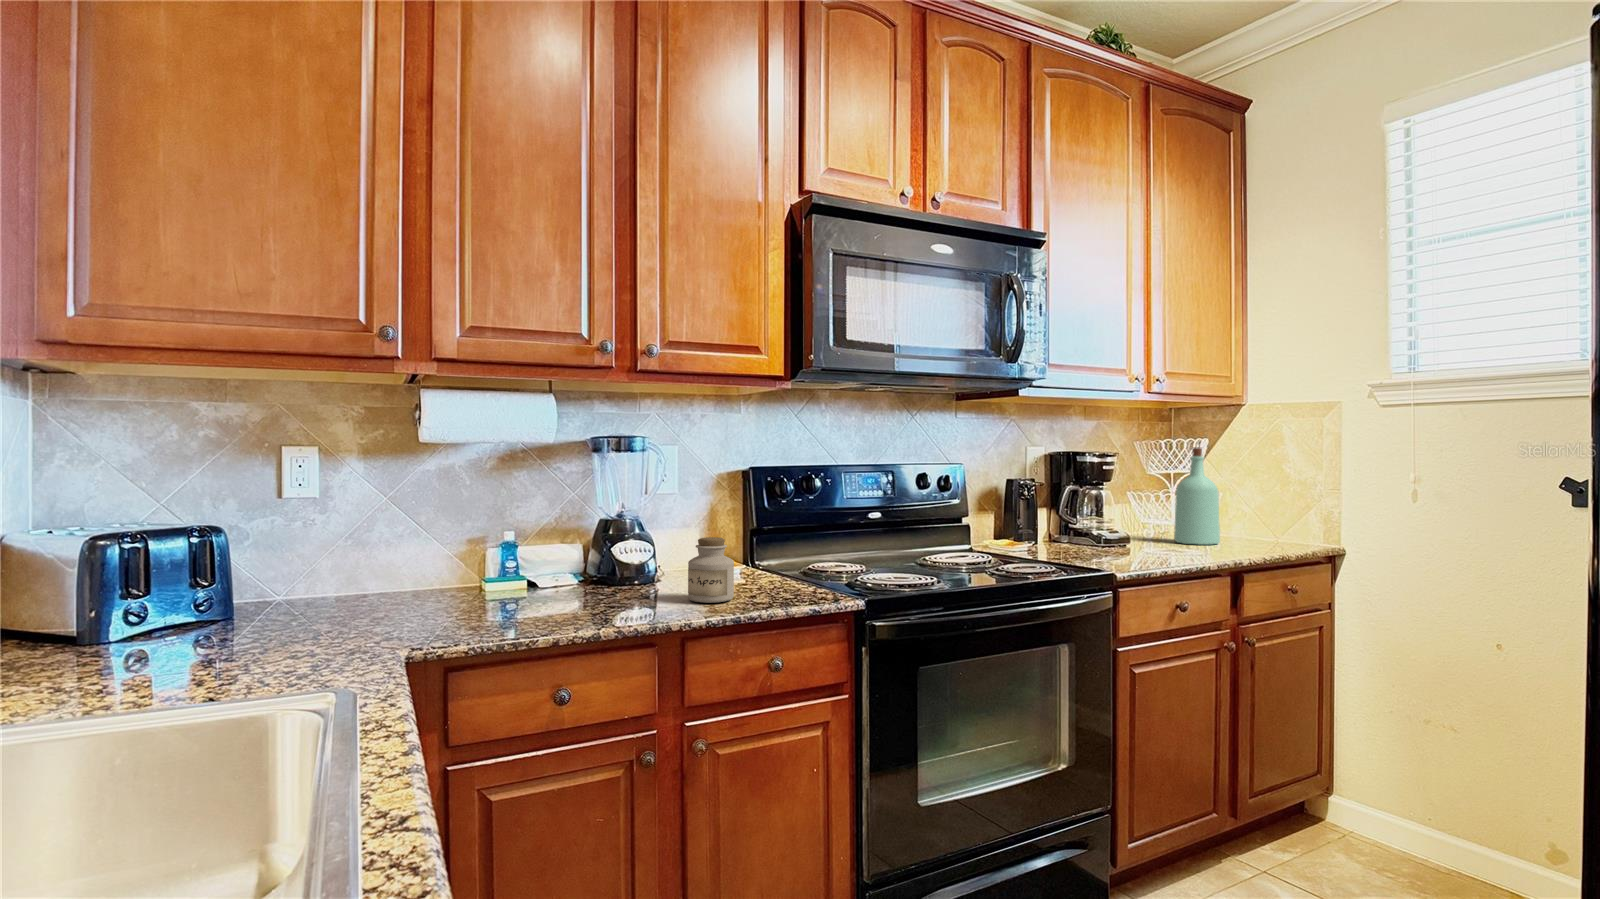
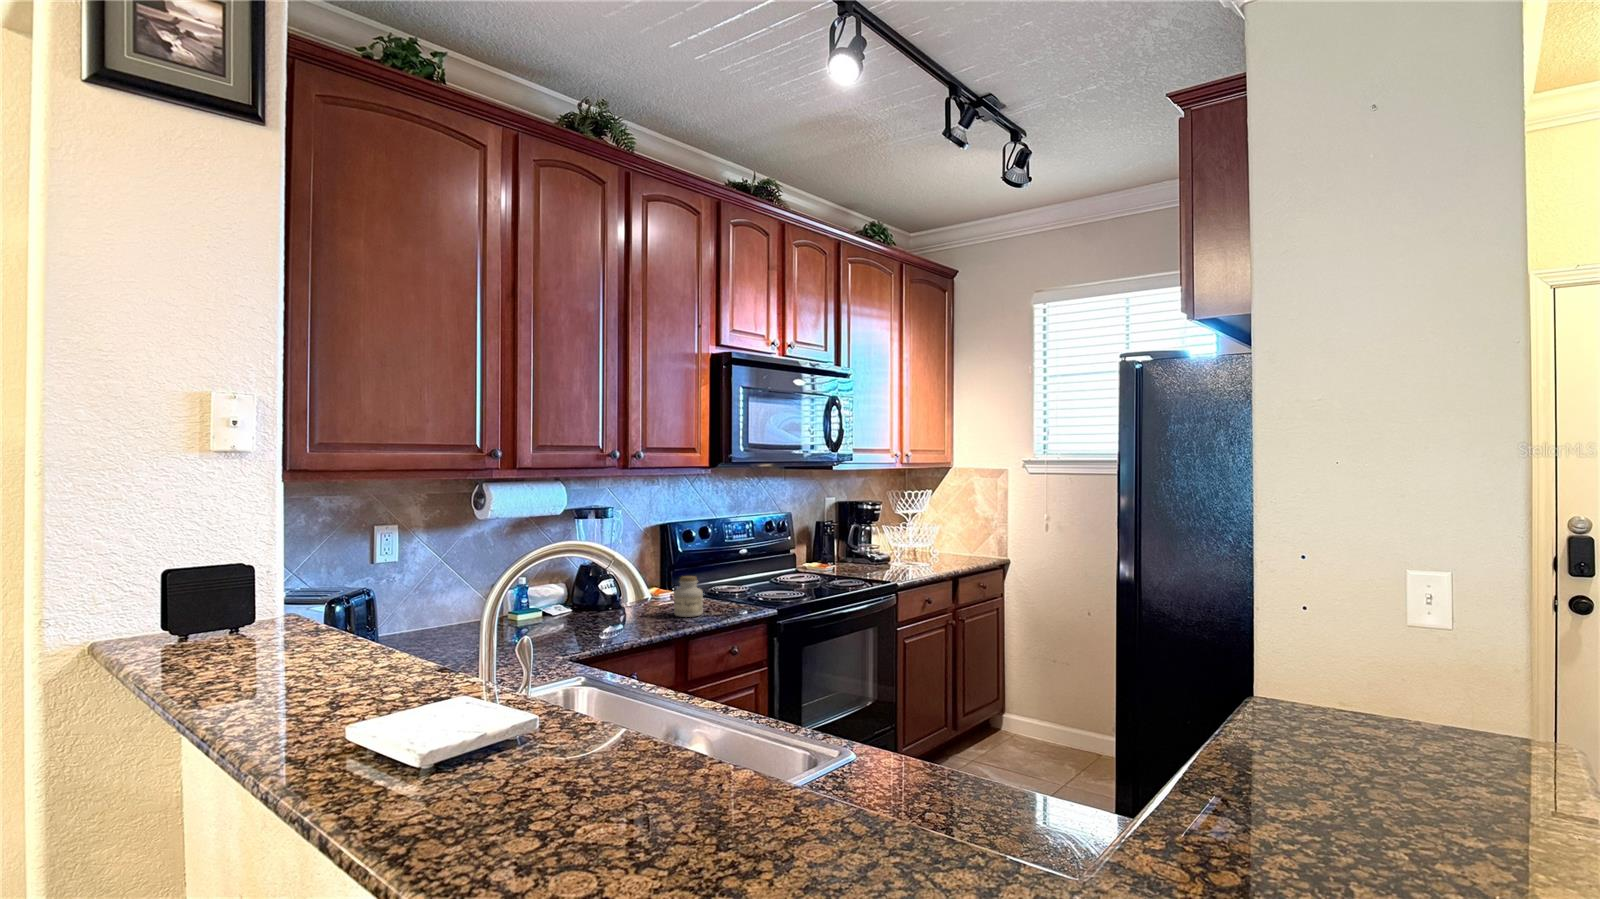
bottle: present [1174,447,1220,545] -> none [915,498,942,561]

